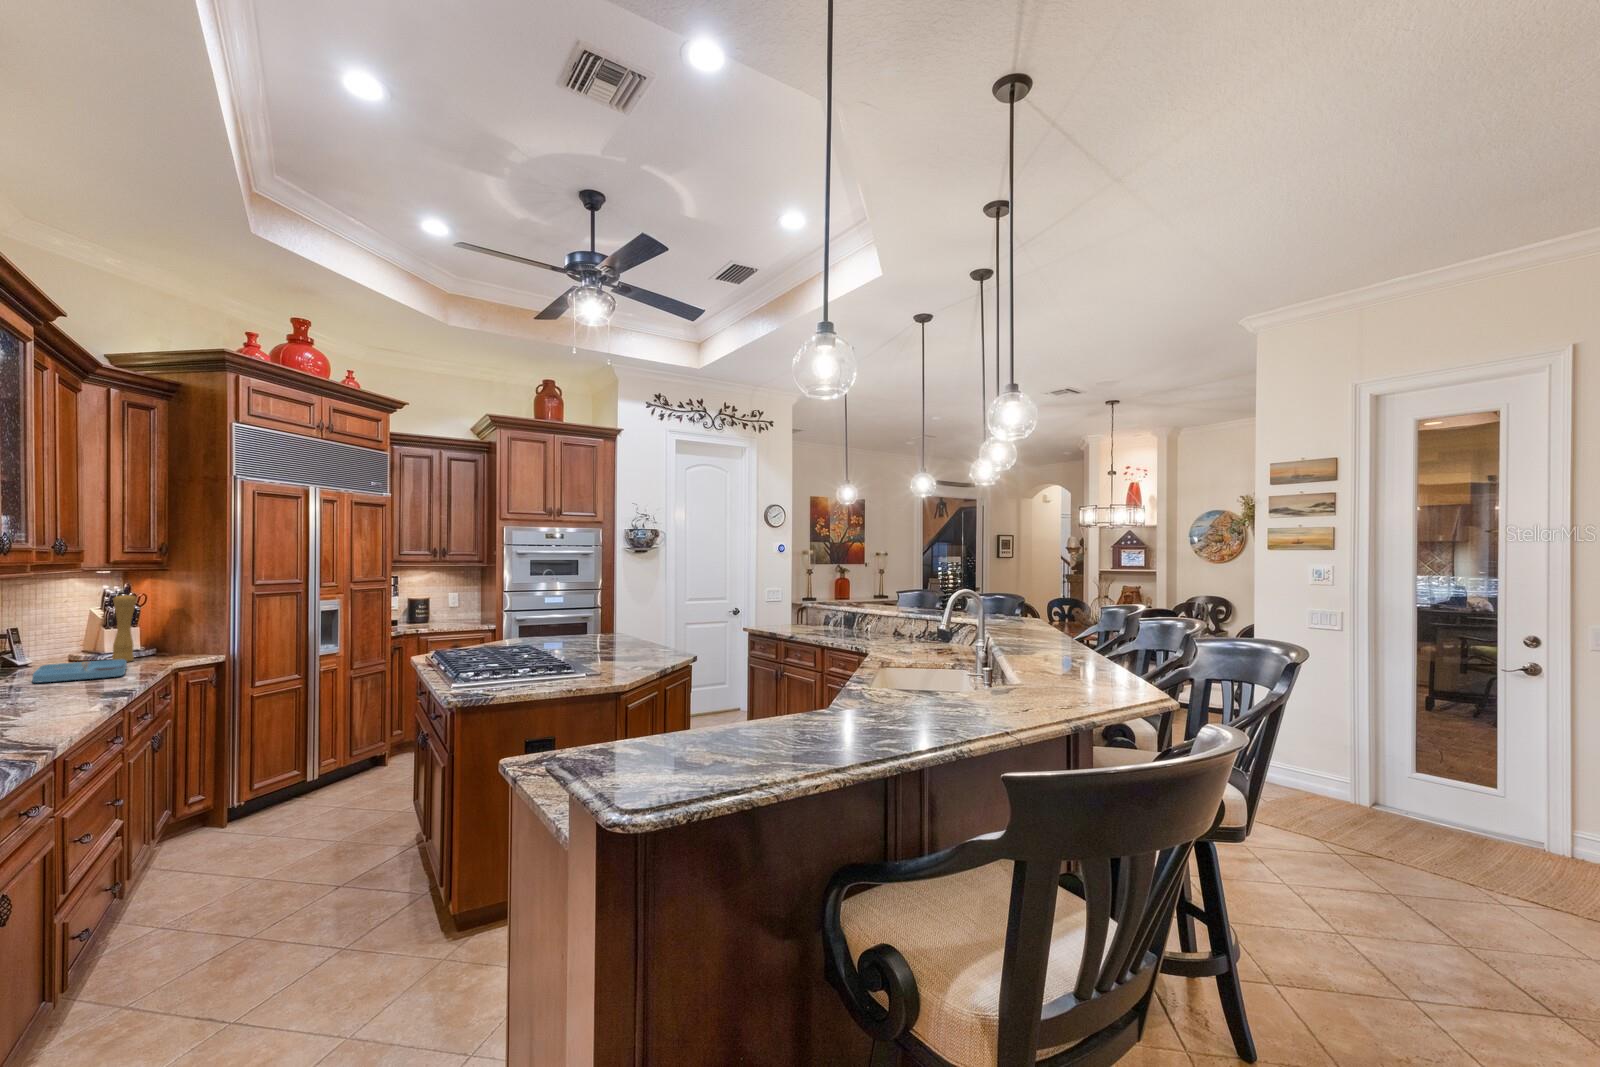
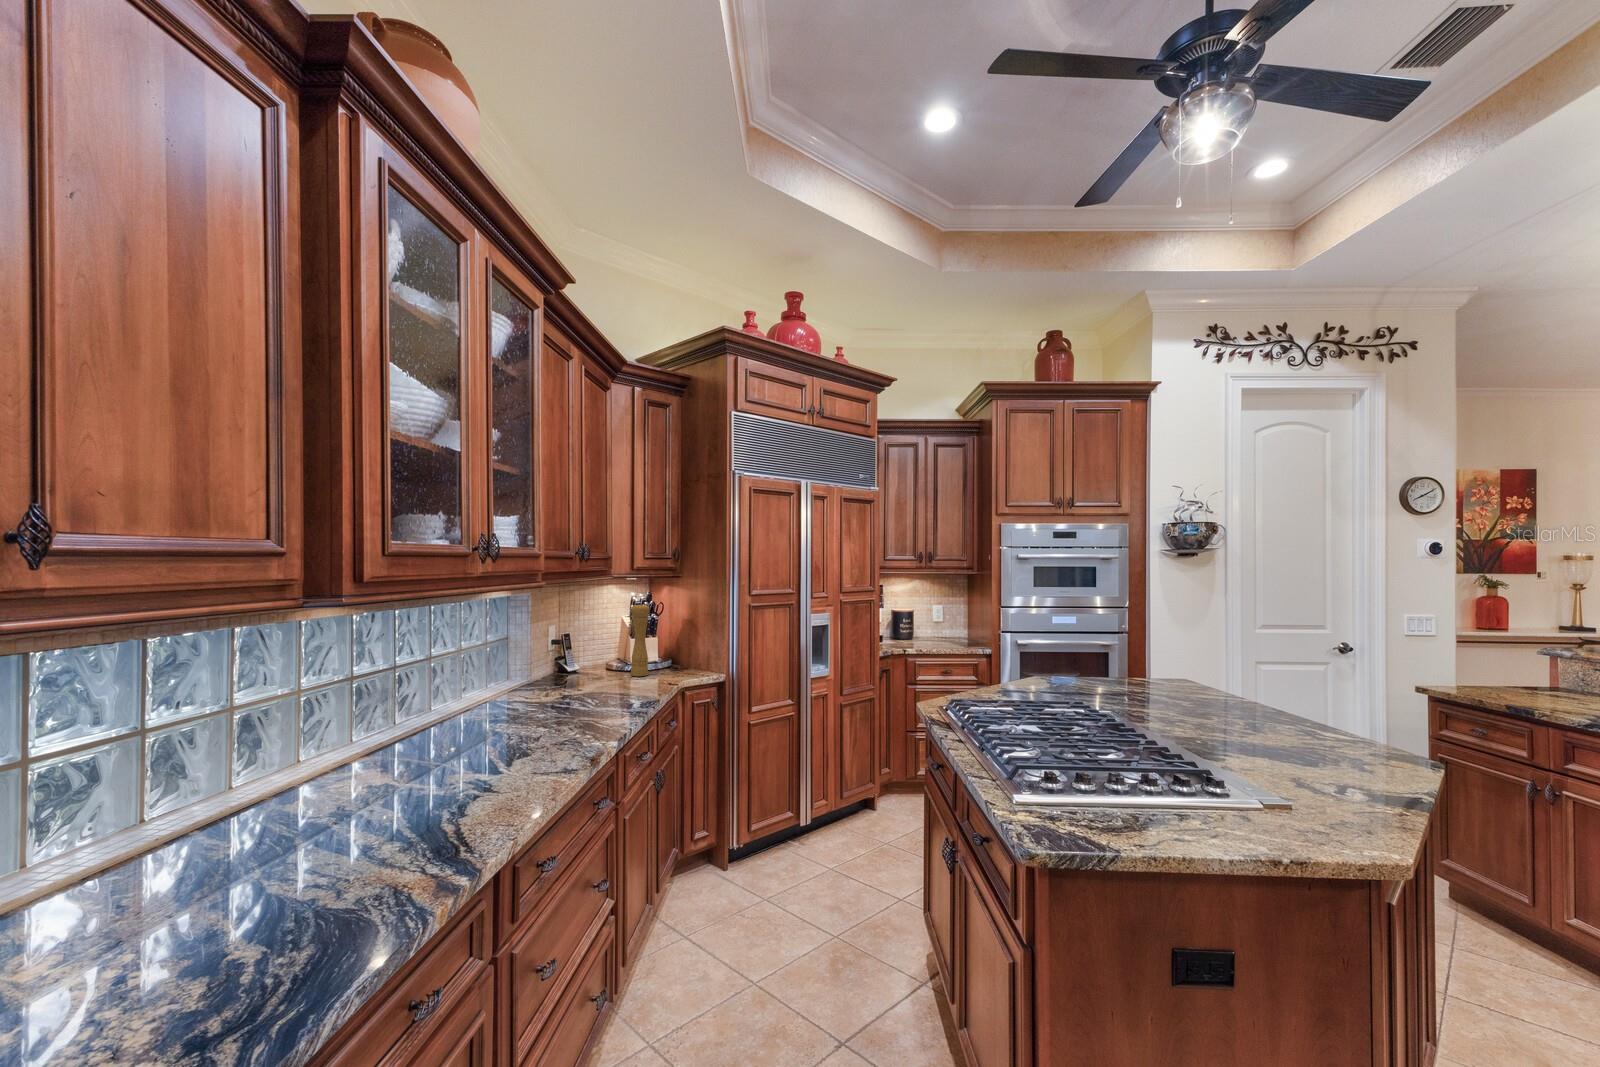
tray: present [32,659,127,683] -> none [558,675,639,703]

